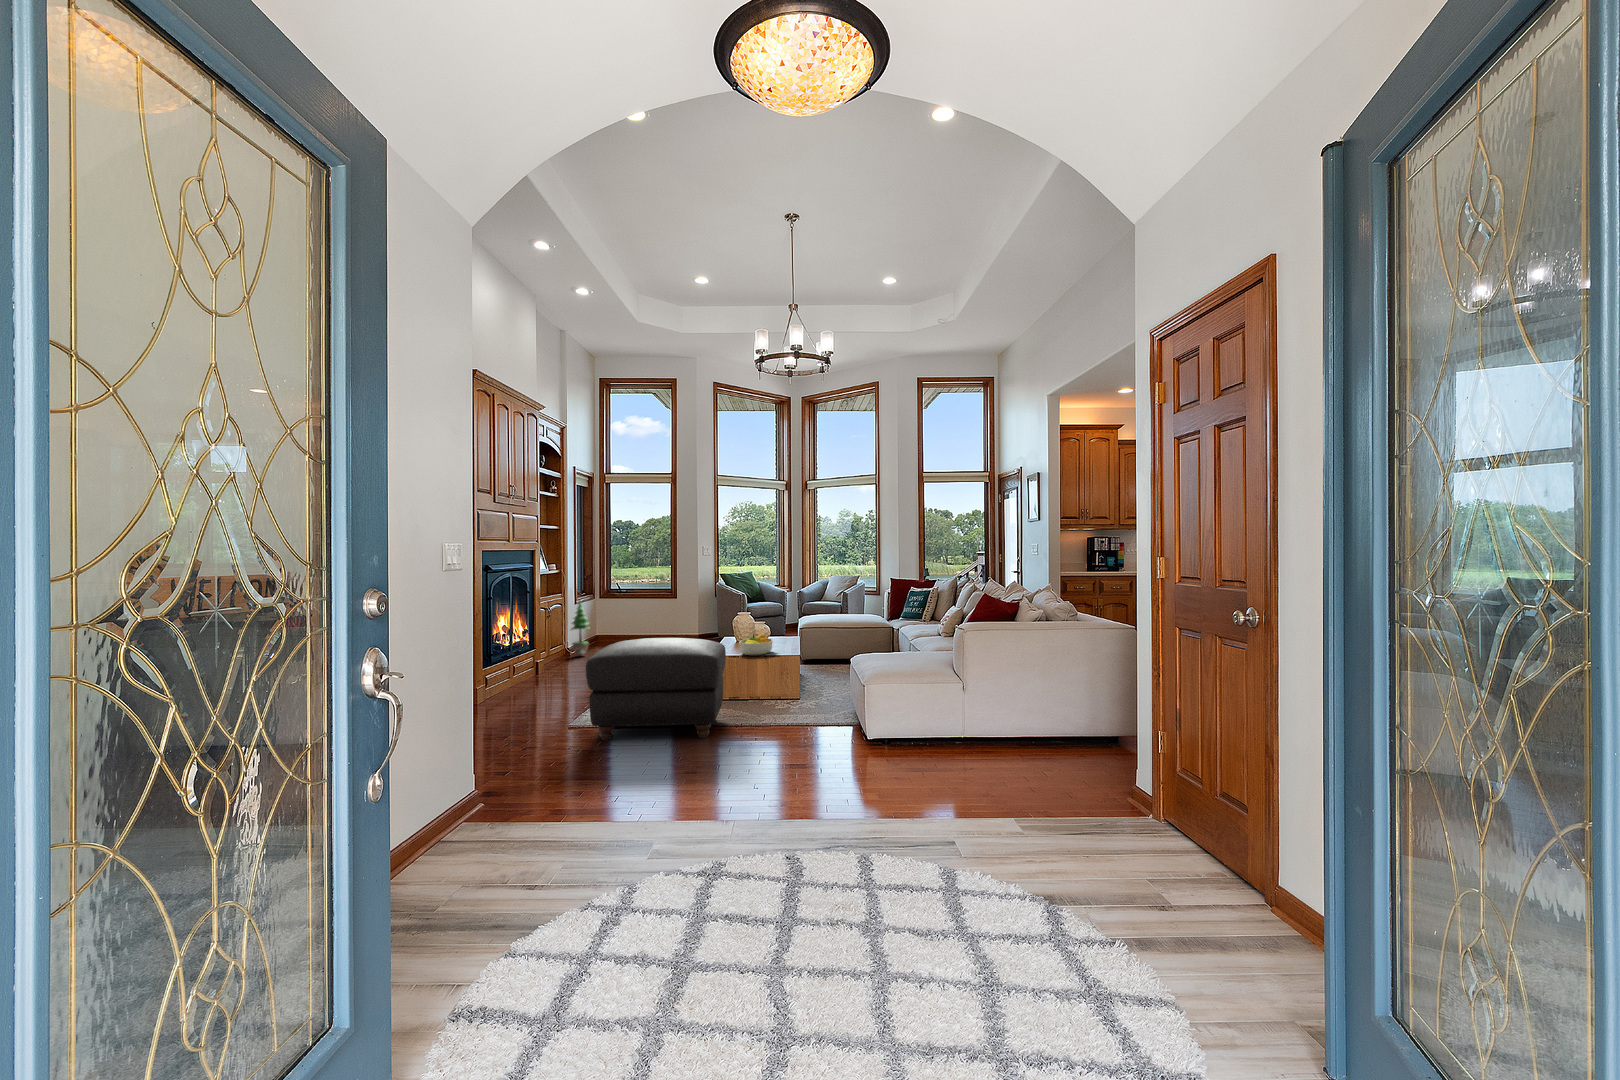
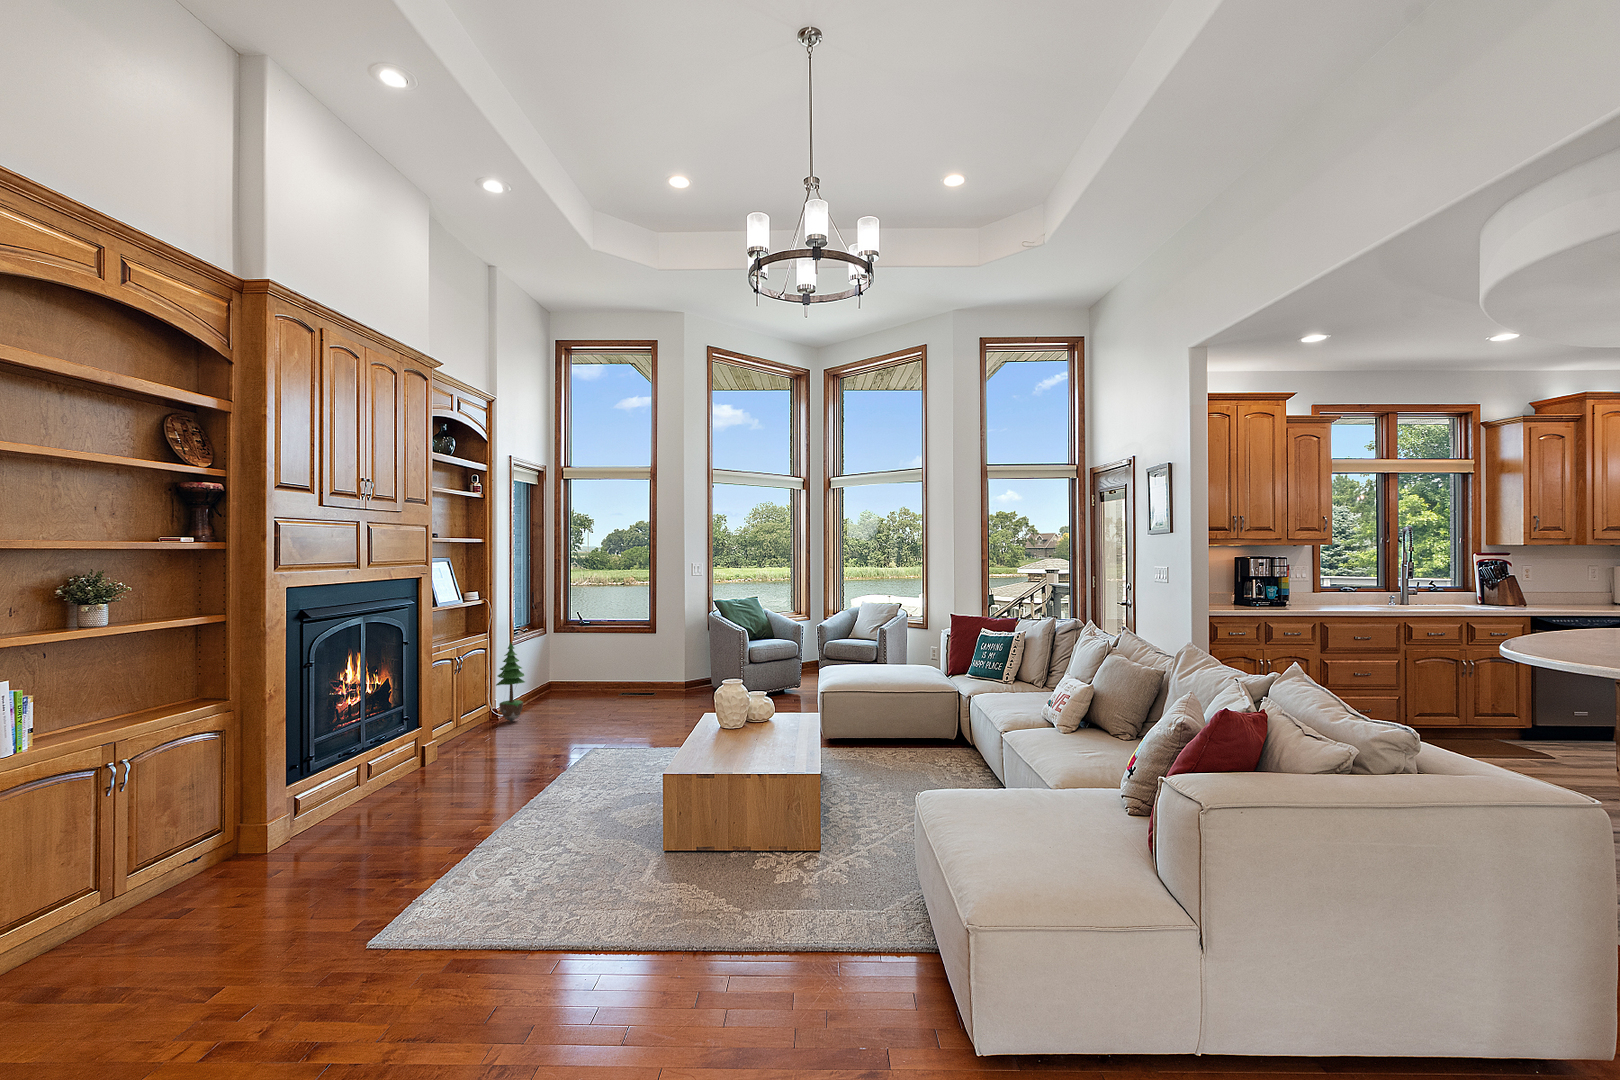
fruit bowl: present [739,634,772,655] -> none [714,721,773,763]
ottoman: present [586,638,726,740] -> none [380,754,679,978]

